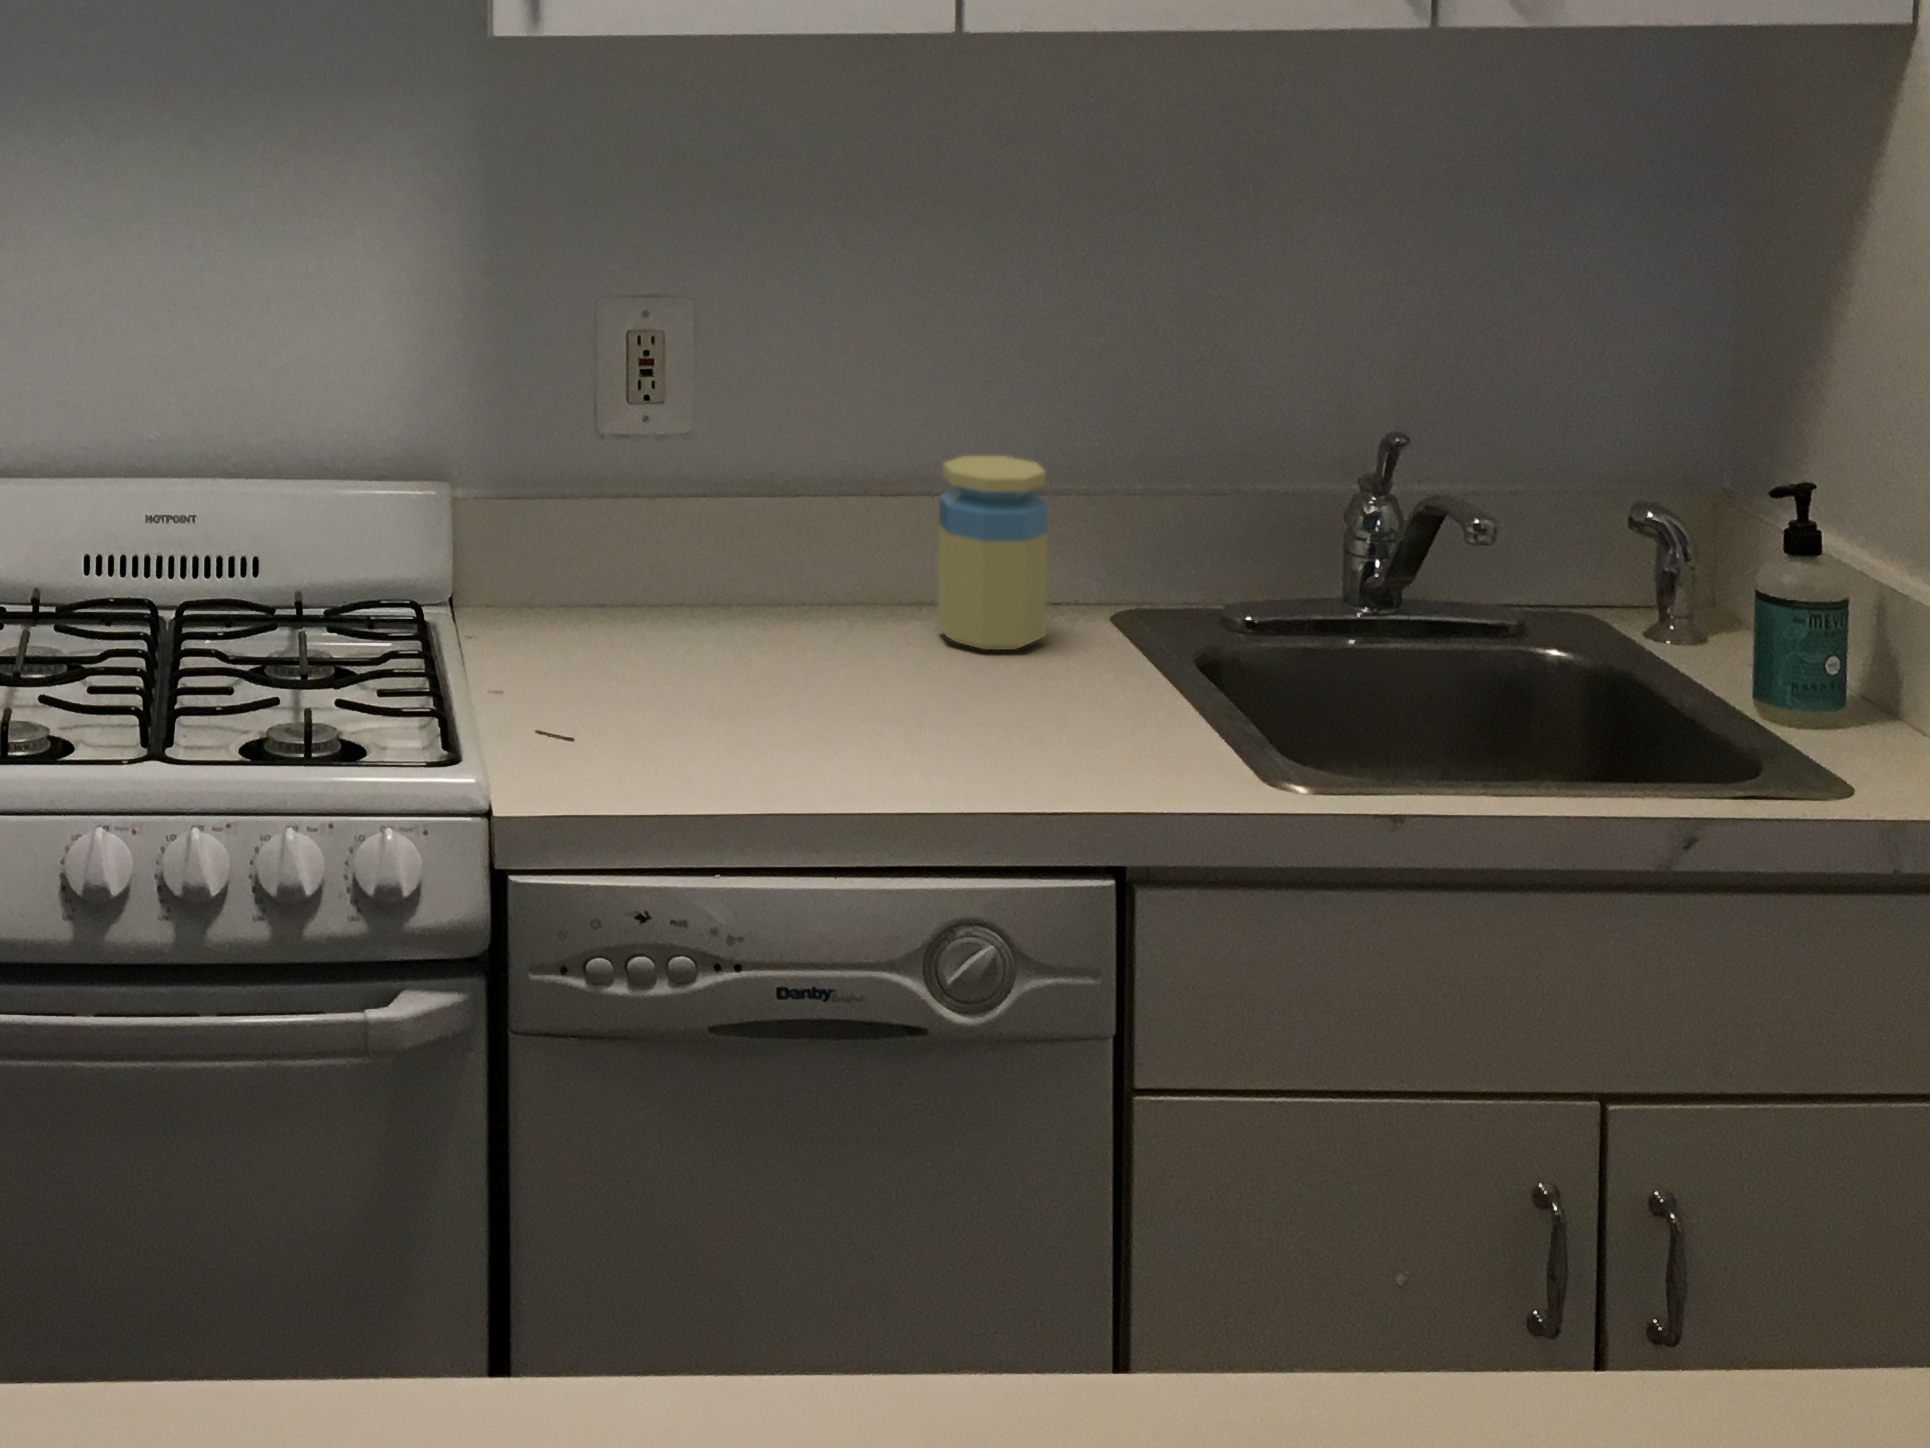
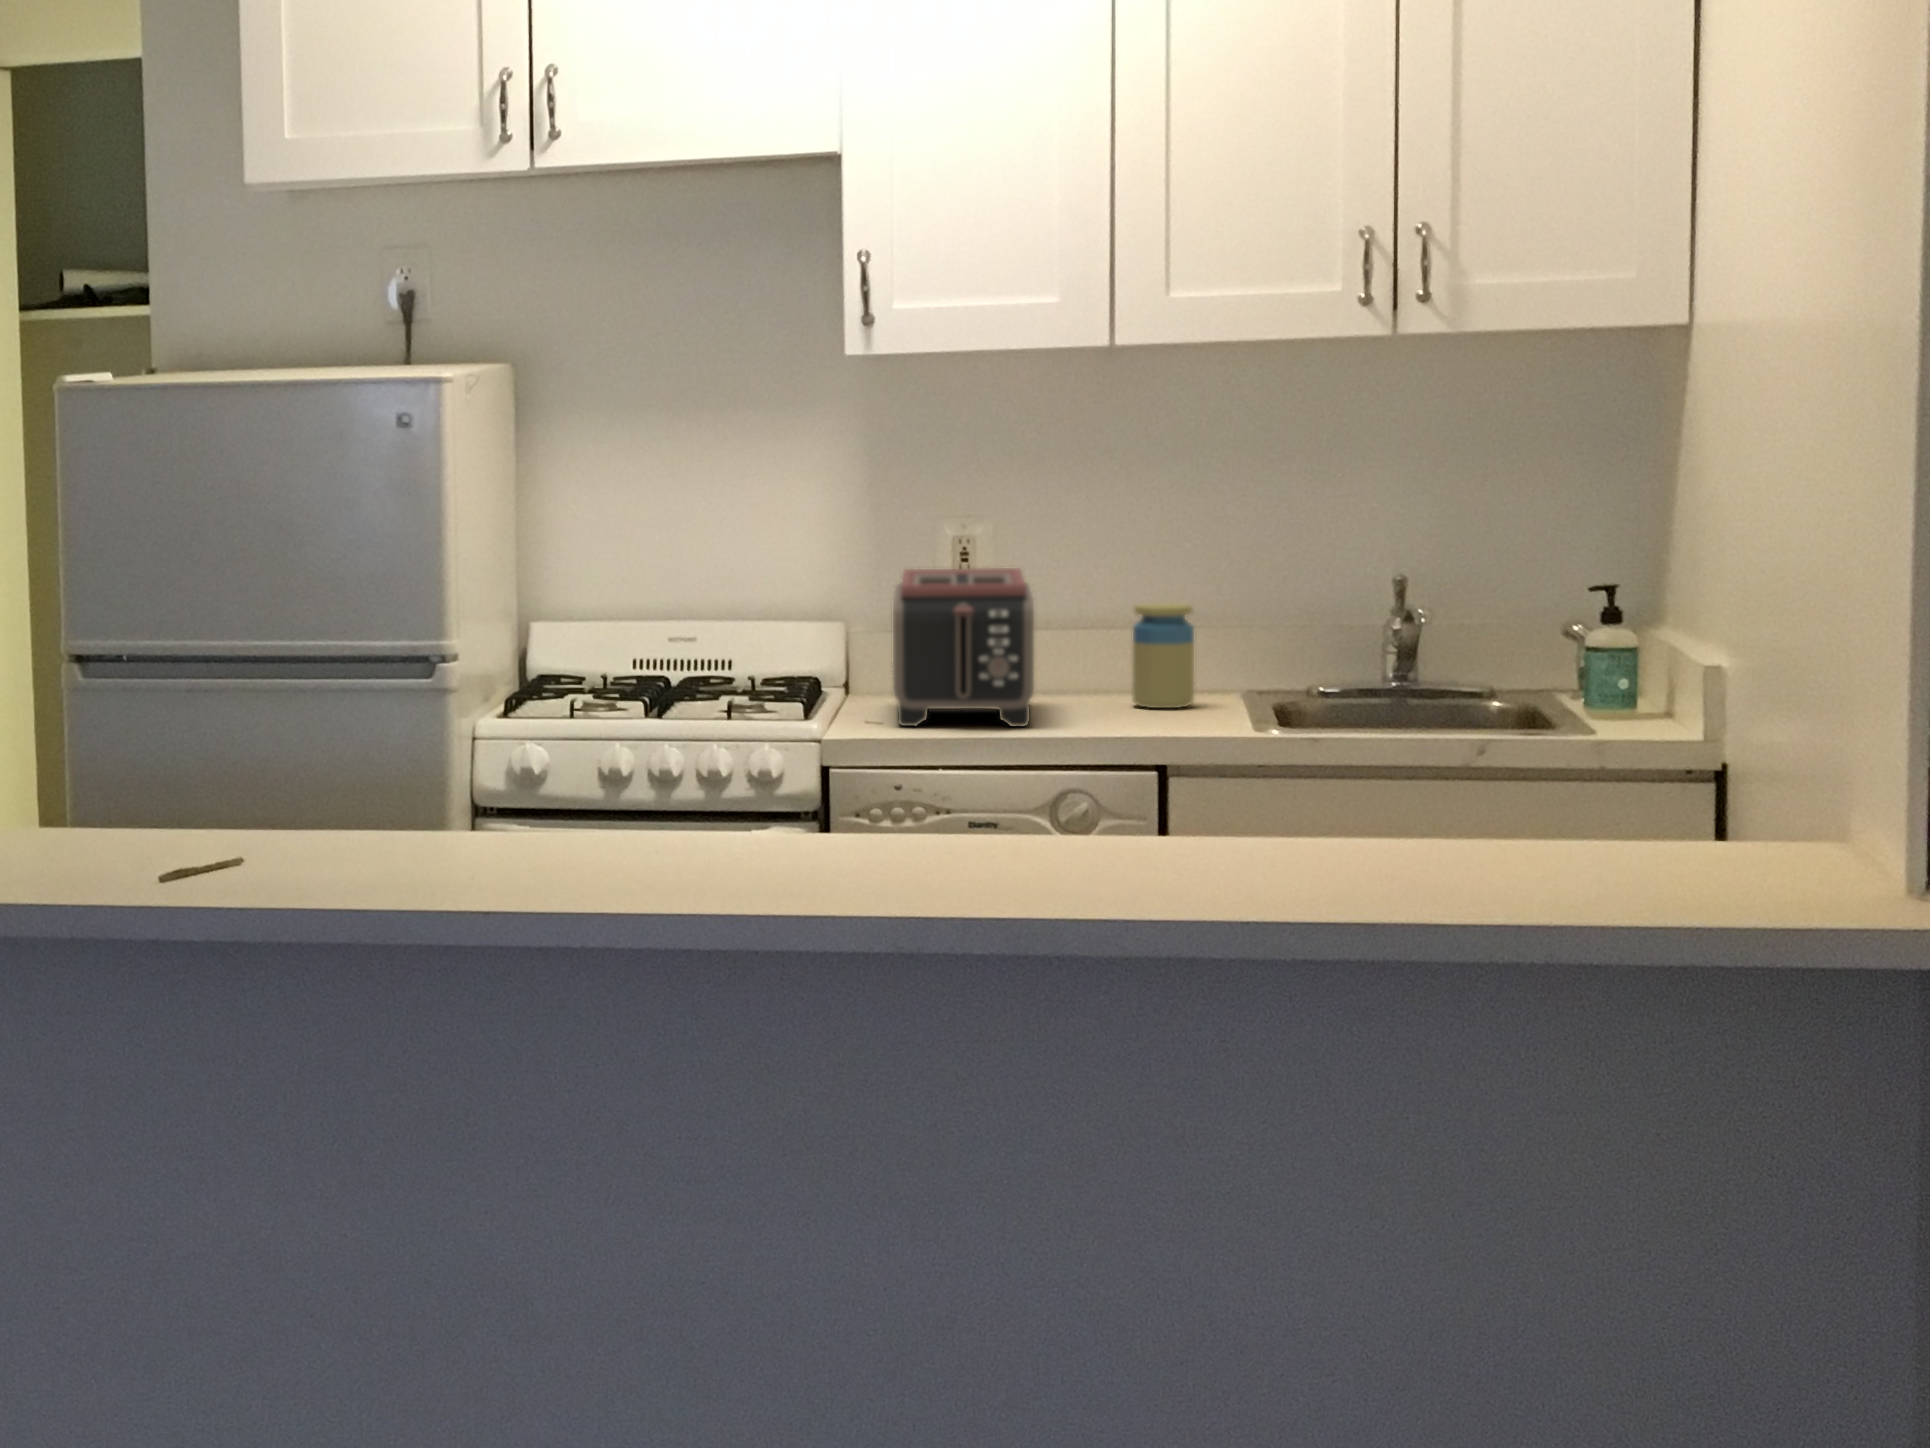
toaster: none [548,400,850,747] -> present [893,568,1034,727]

